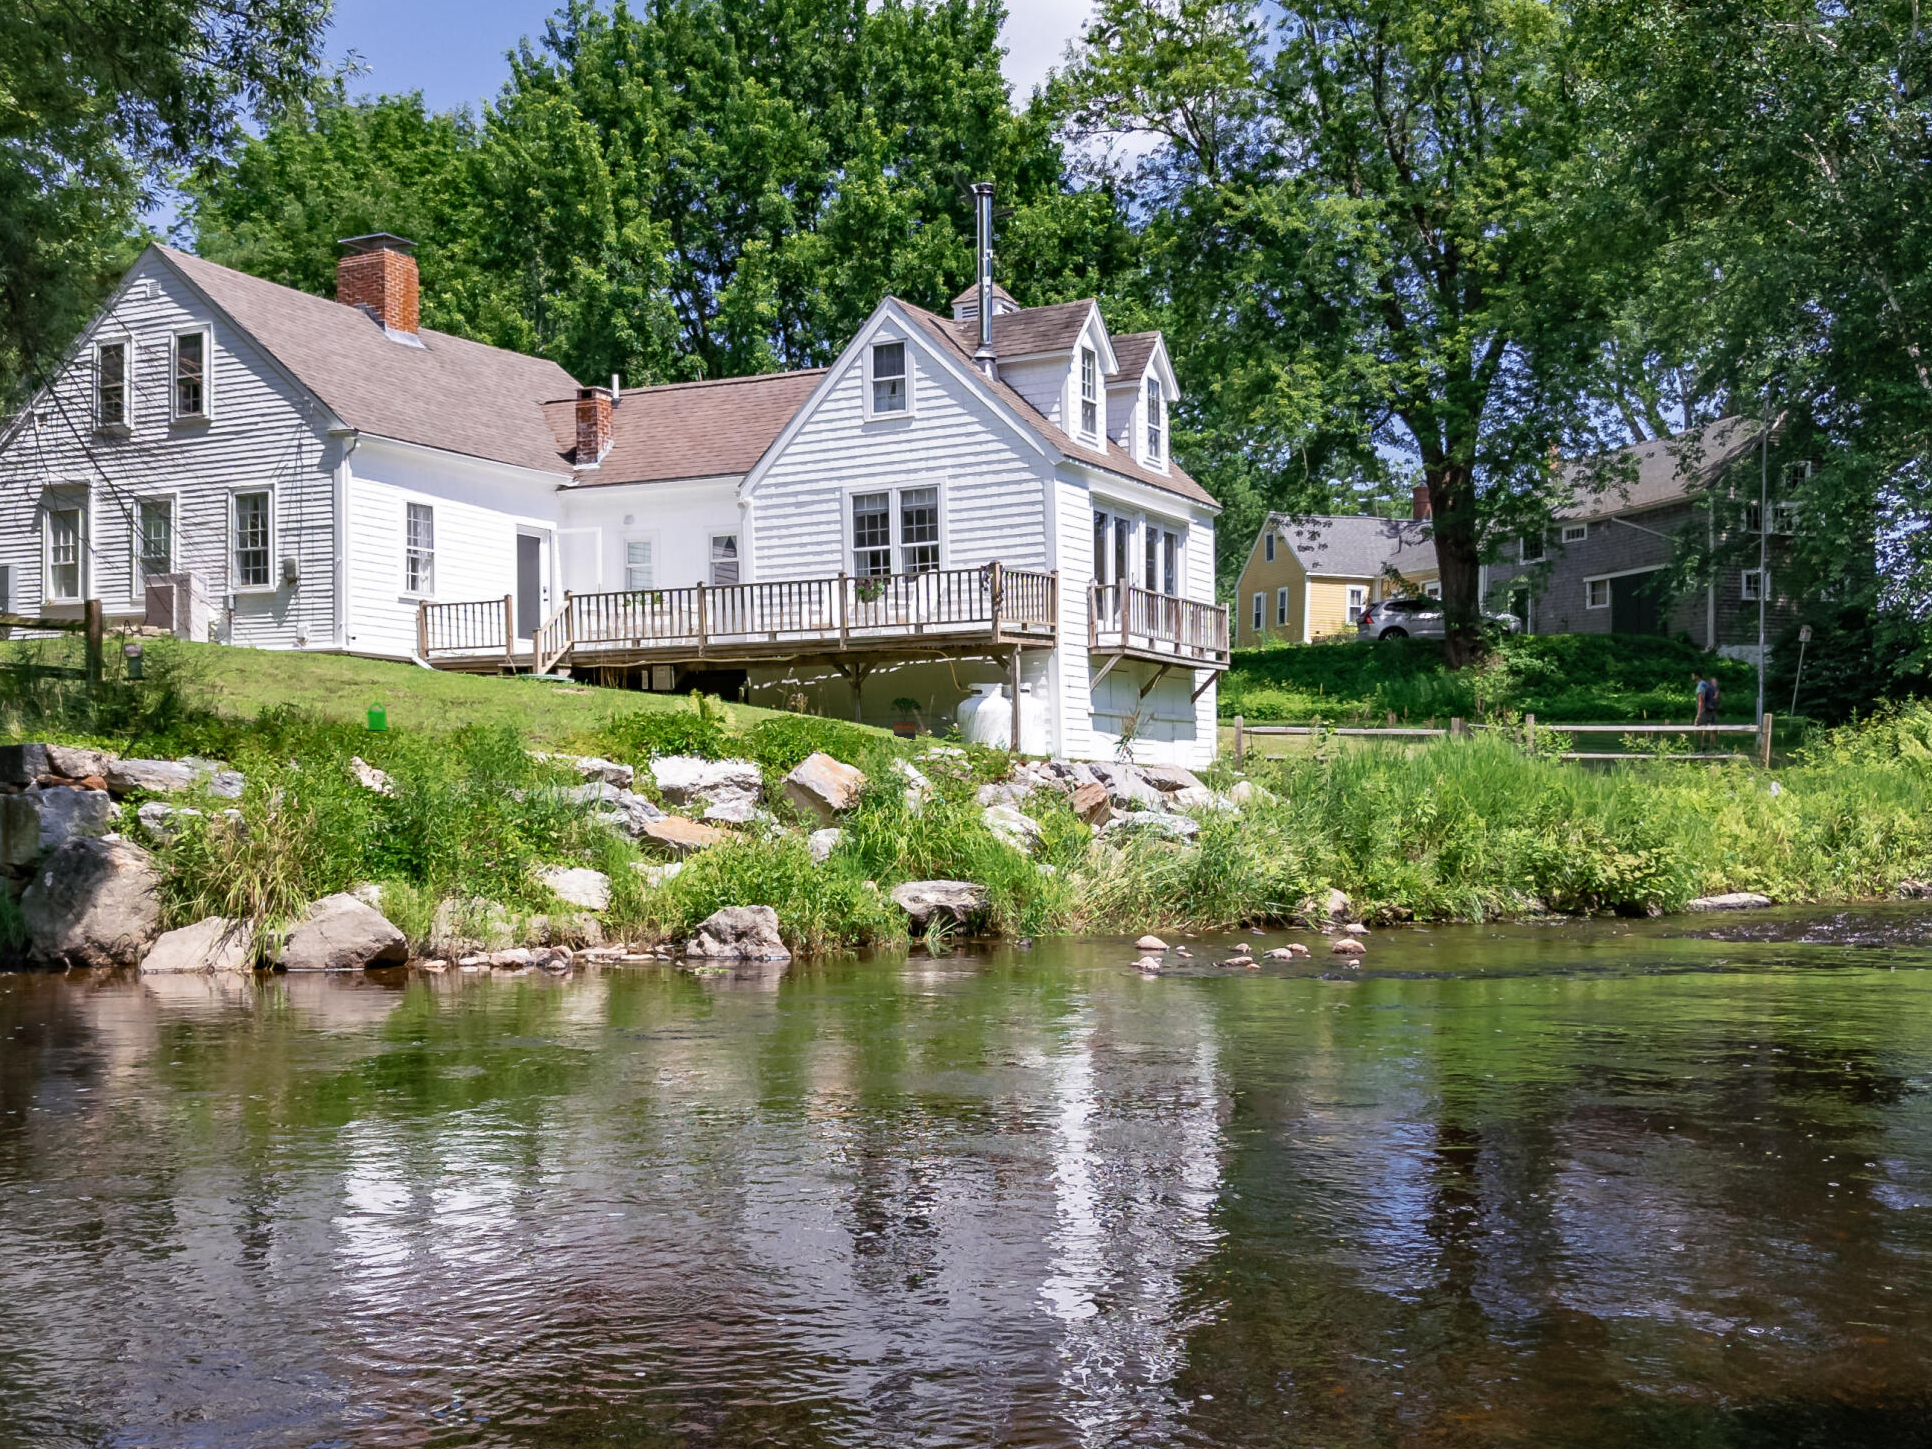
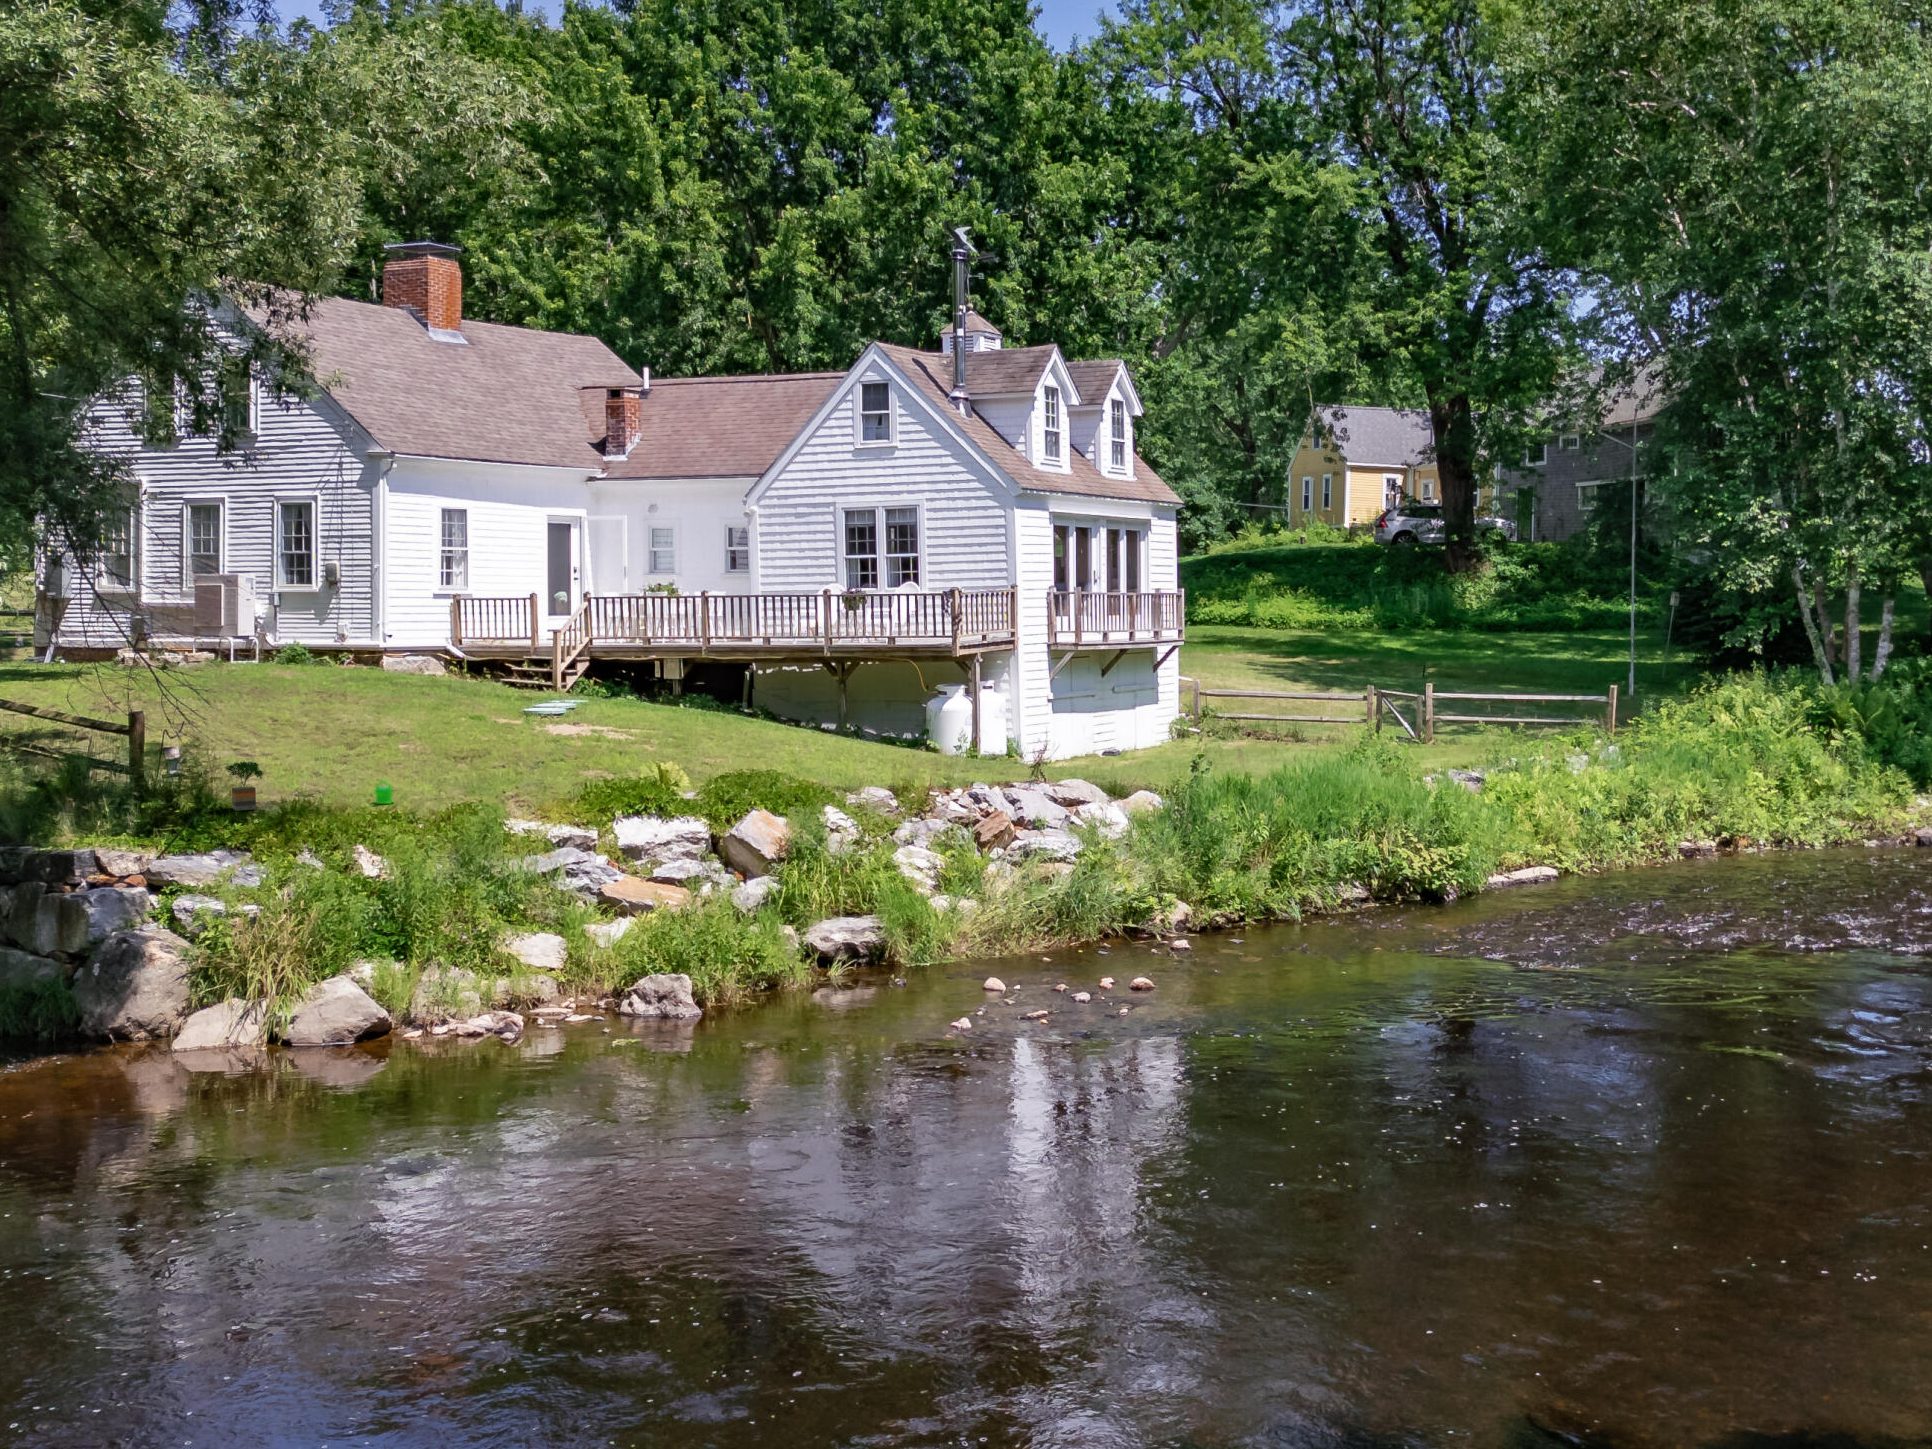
potted tree: present [891,697,922,740] -> present [226,762,263,811]

